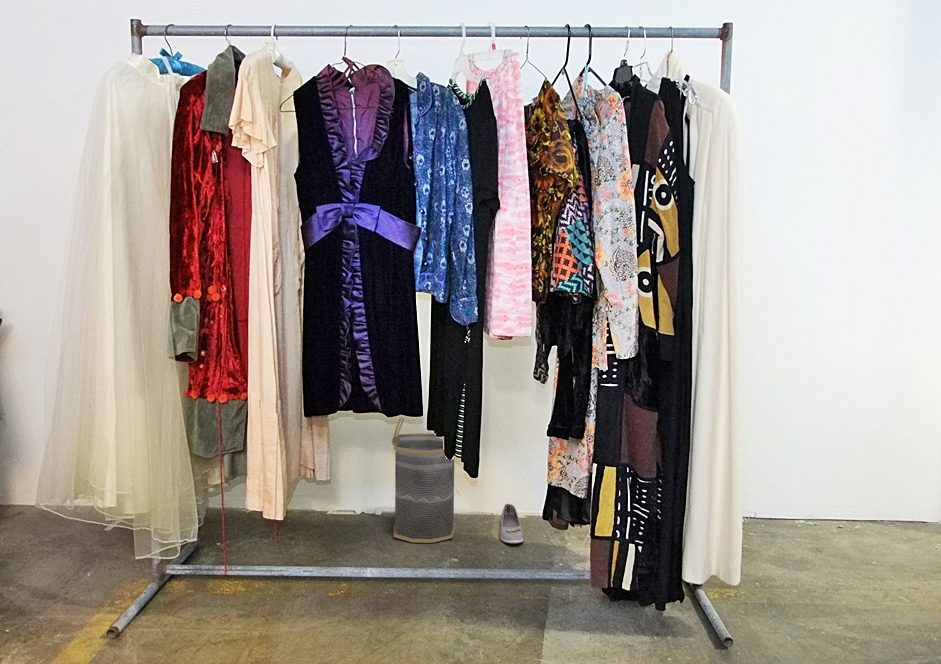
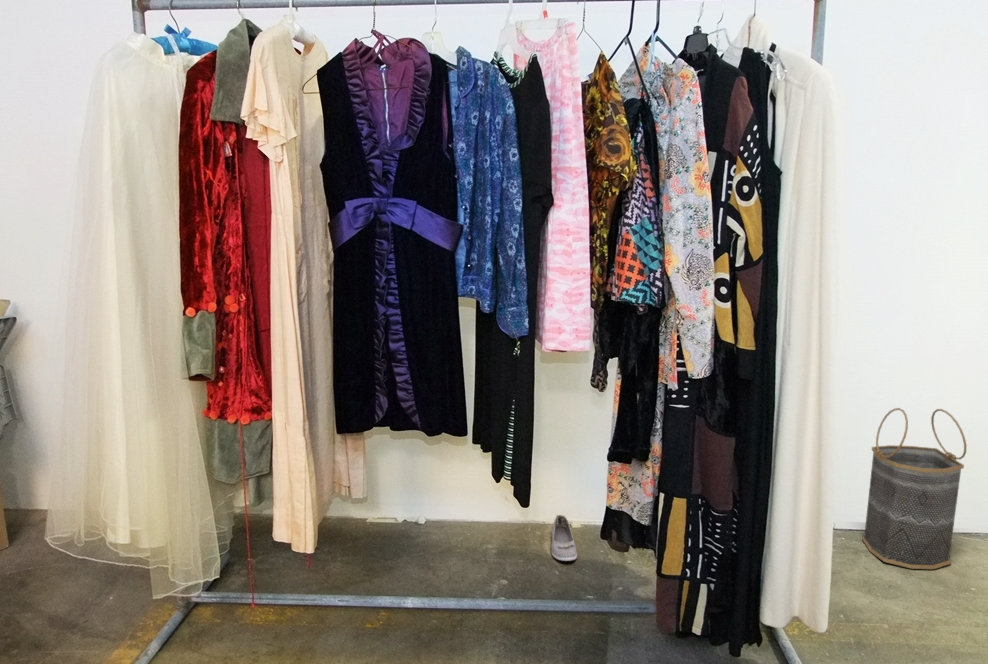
basket: present [392,418,455,543] -> present [862,408,966,569]

